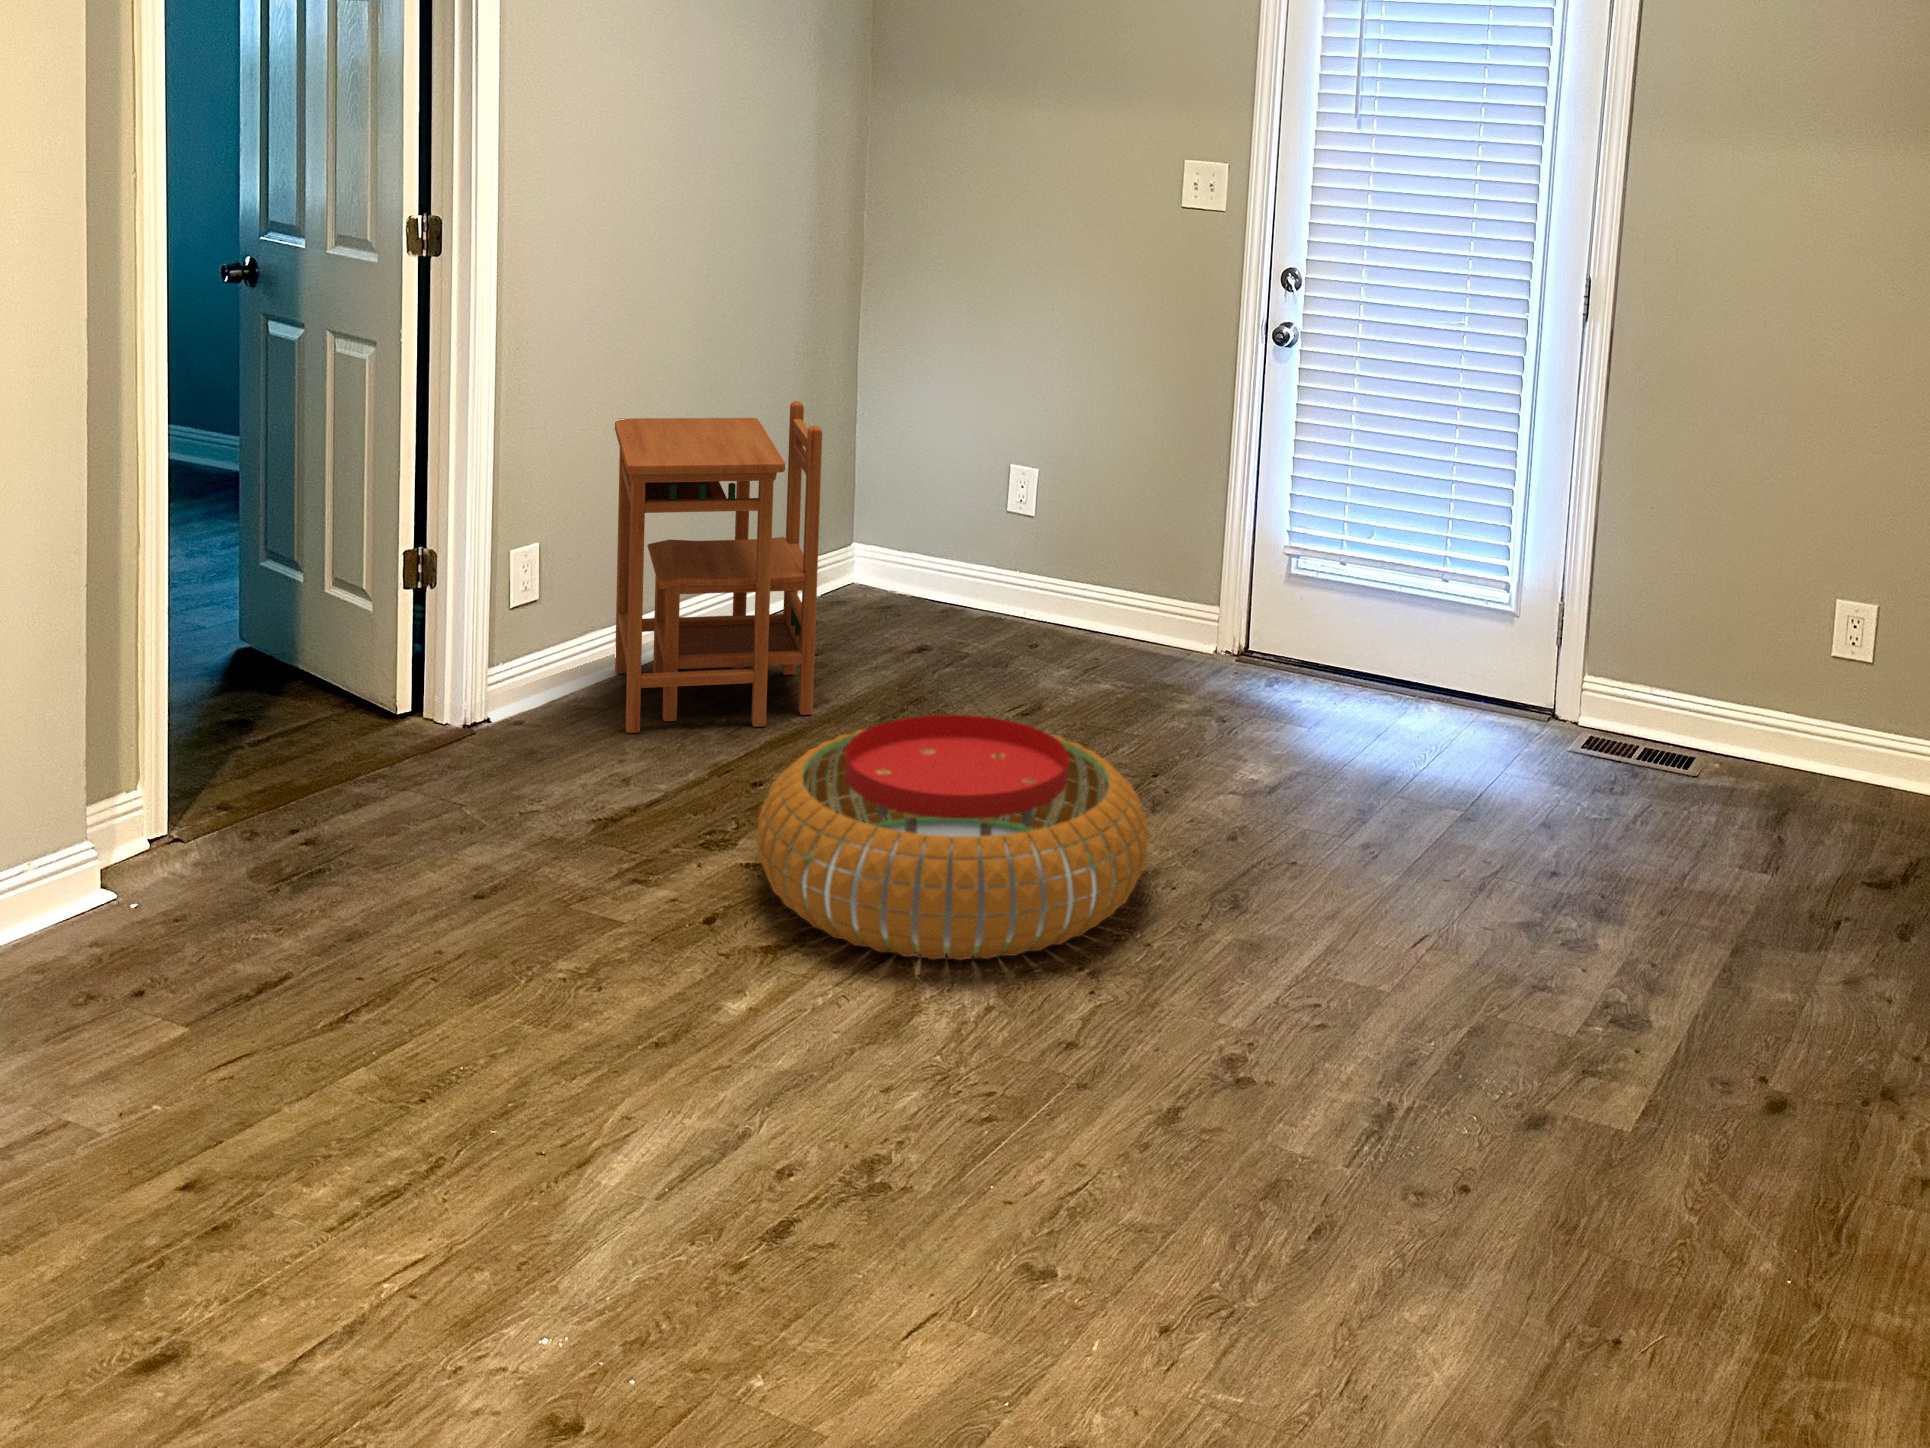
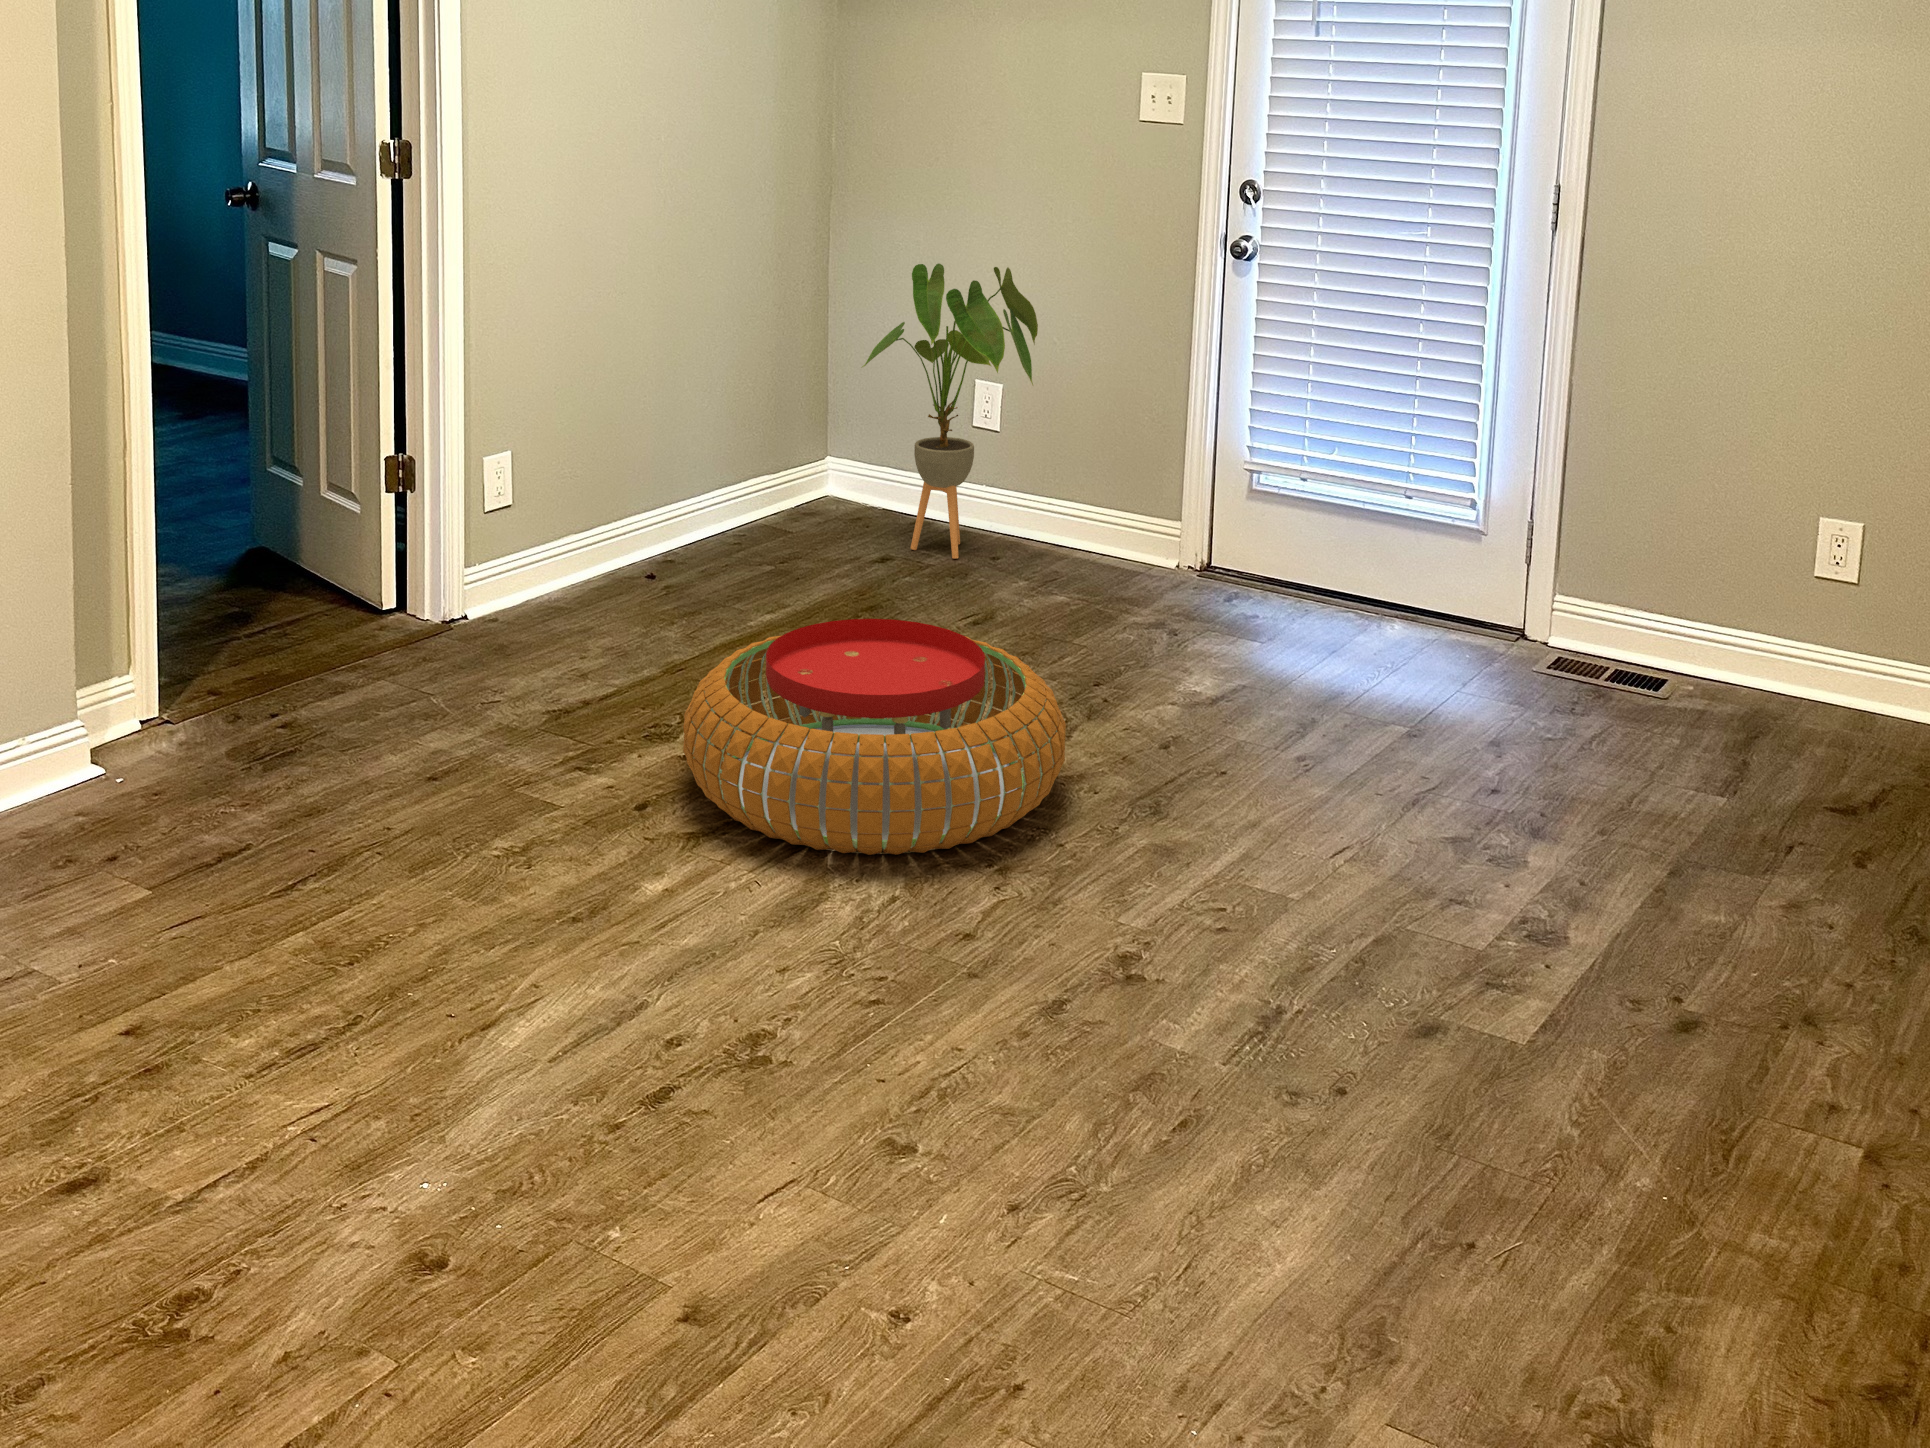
house plant: none [903,350,1079,648] -> present [862,263,1038,559]
side table: present [615,401,822,733] -> none [577,316,767,634]

